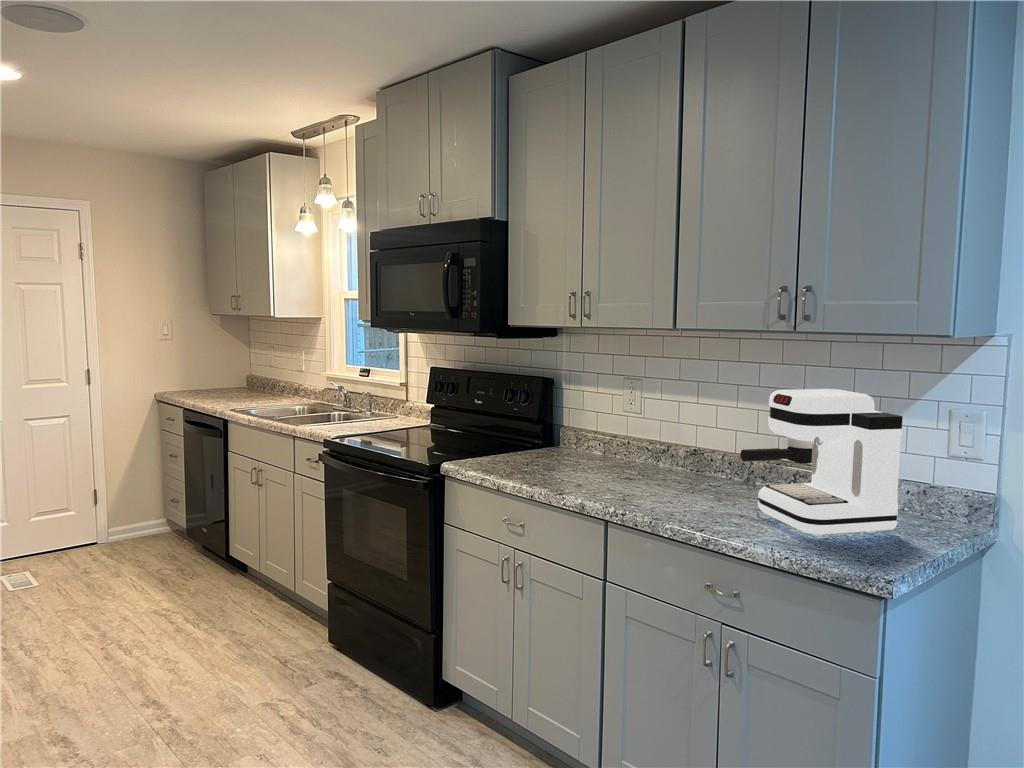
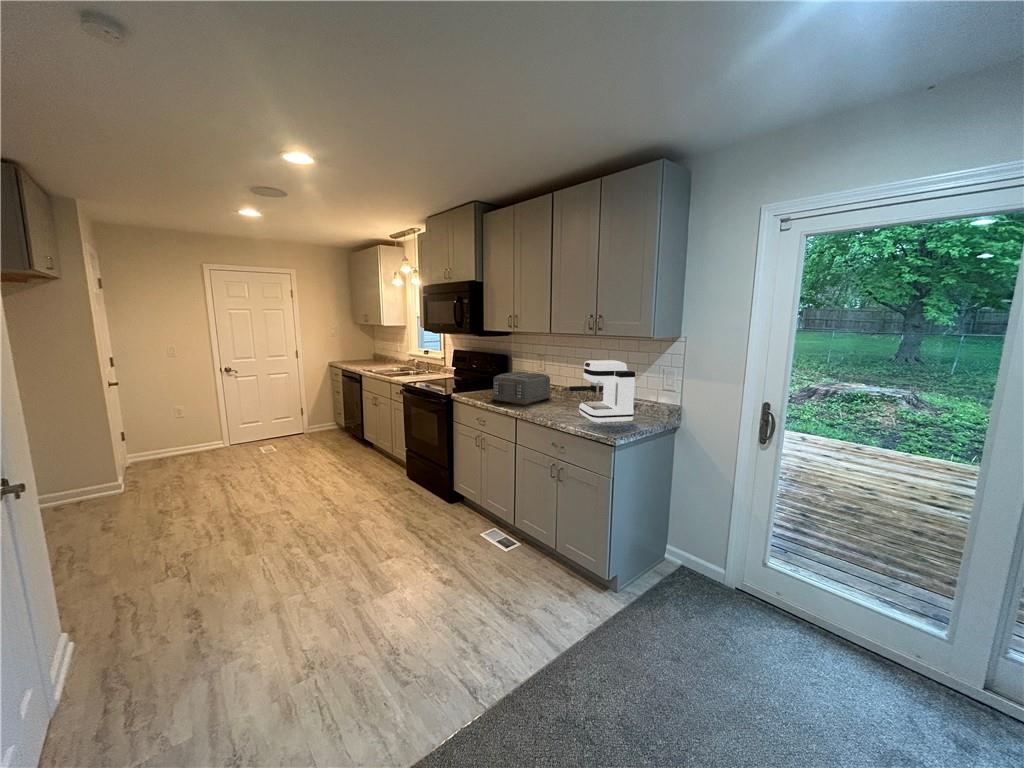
toaster: none [537,413,664,489] -> present [492,371,551,405]

